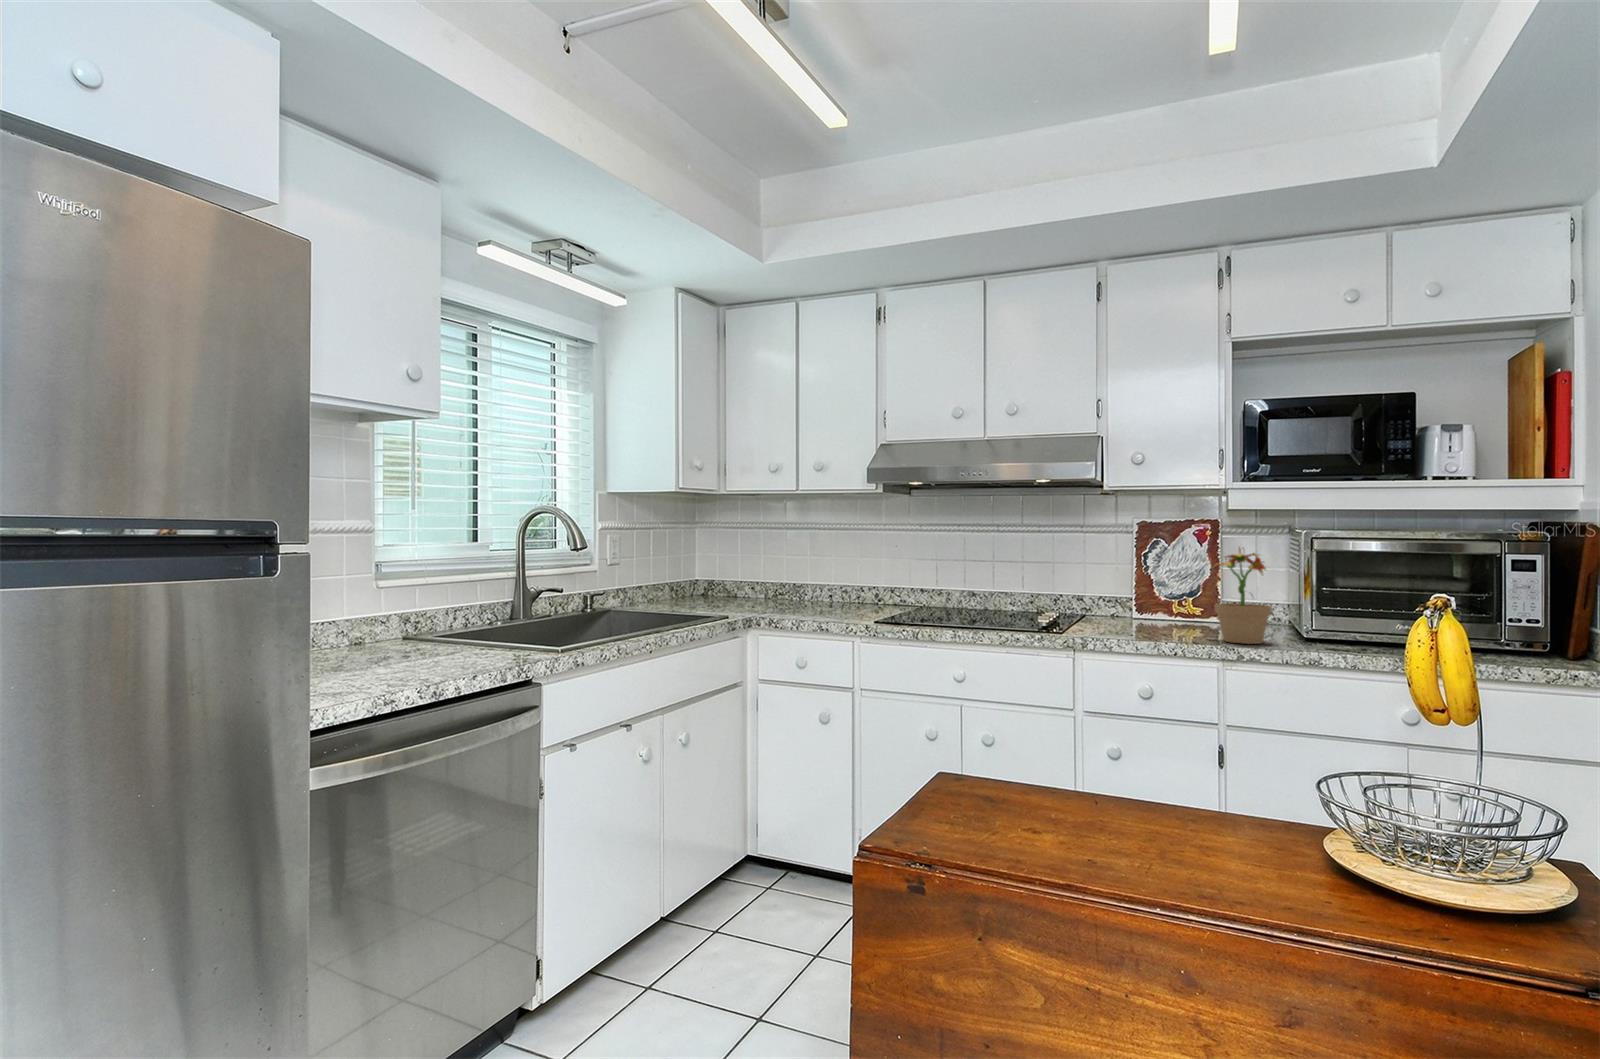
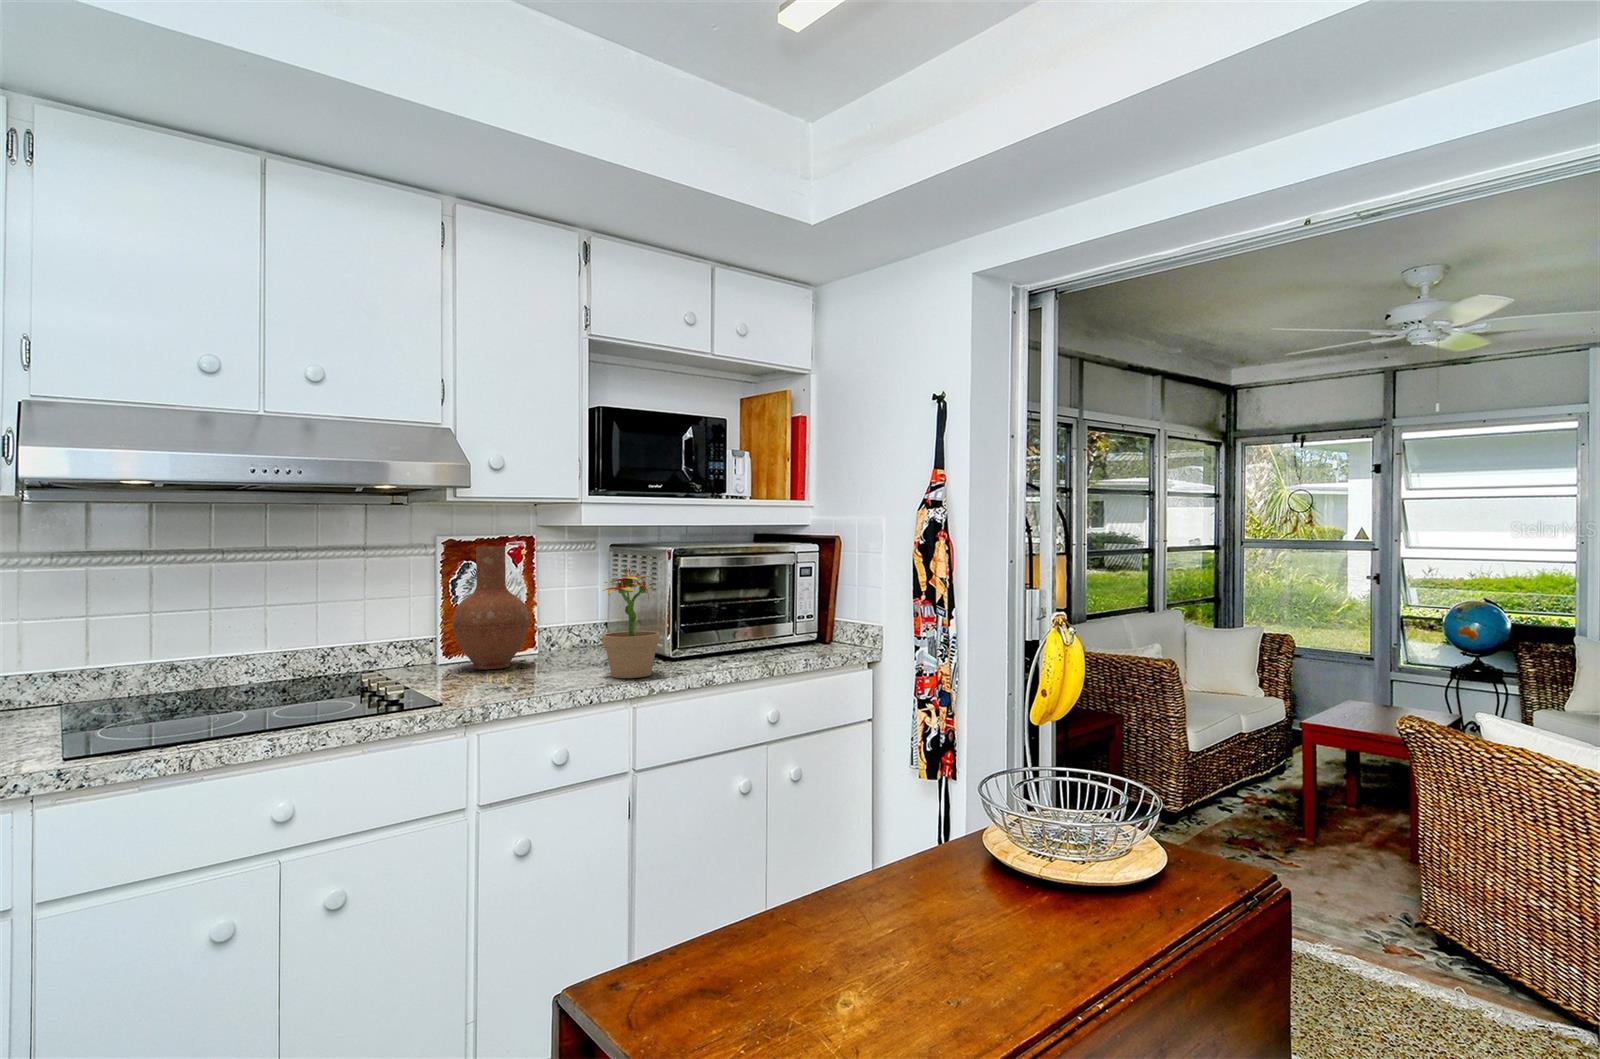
vase: none [1128,527,1190,624] -> present [452,546,530,669]

